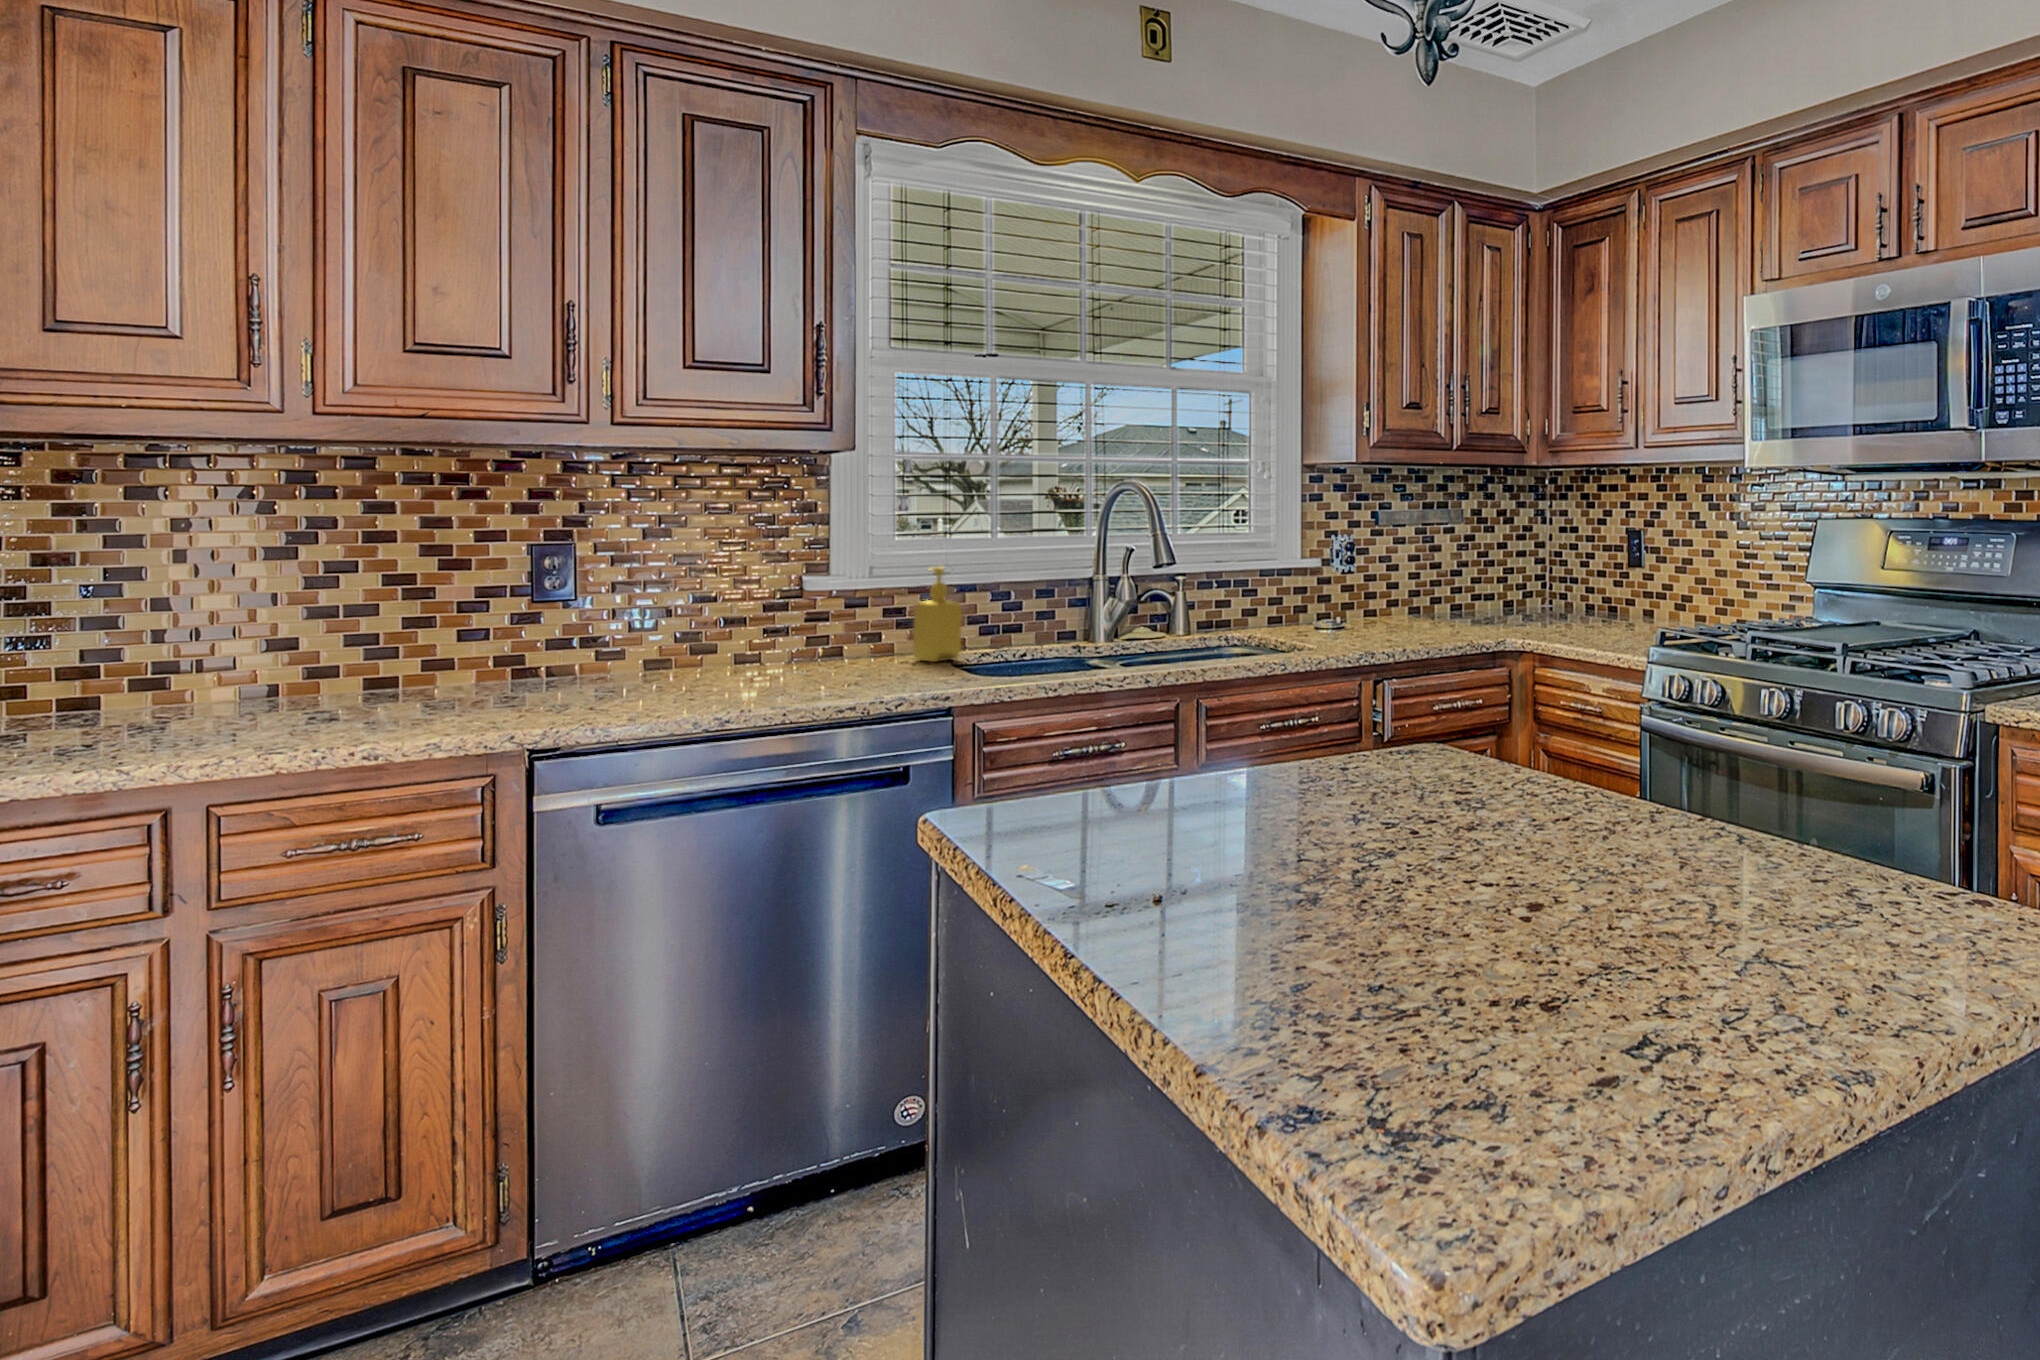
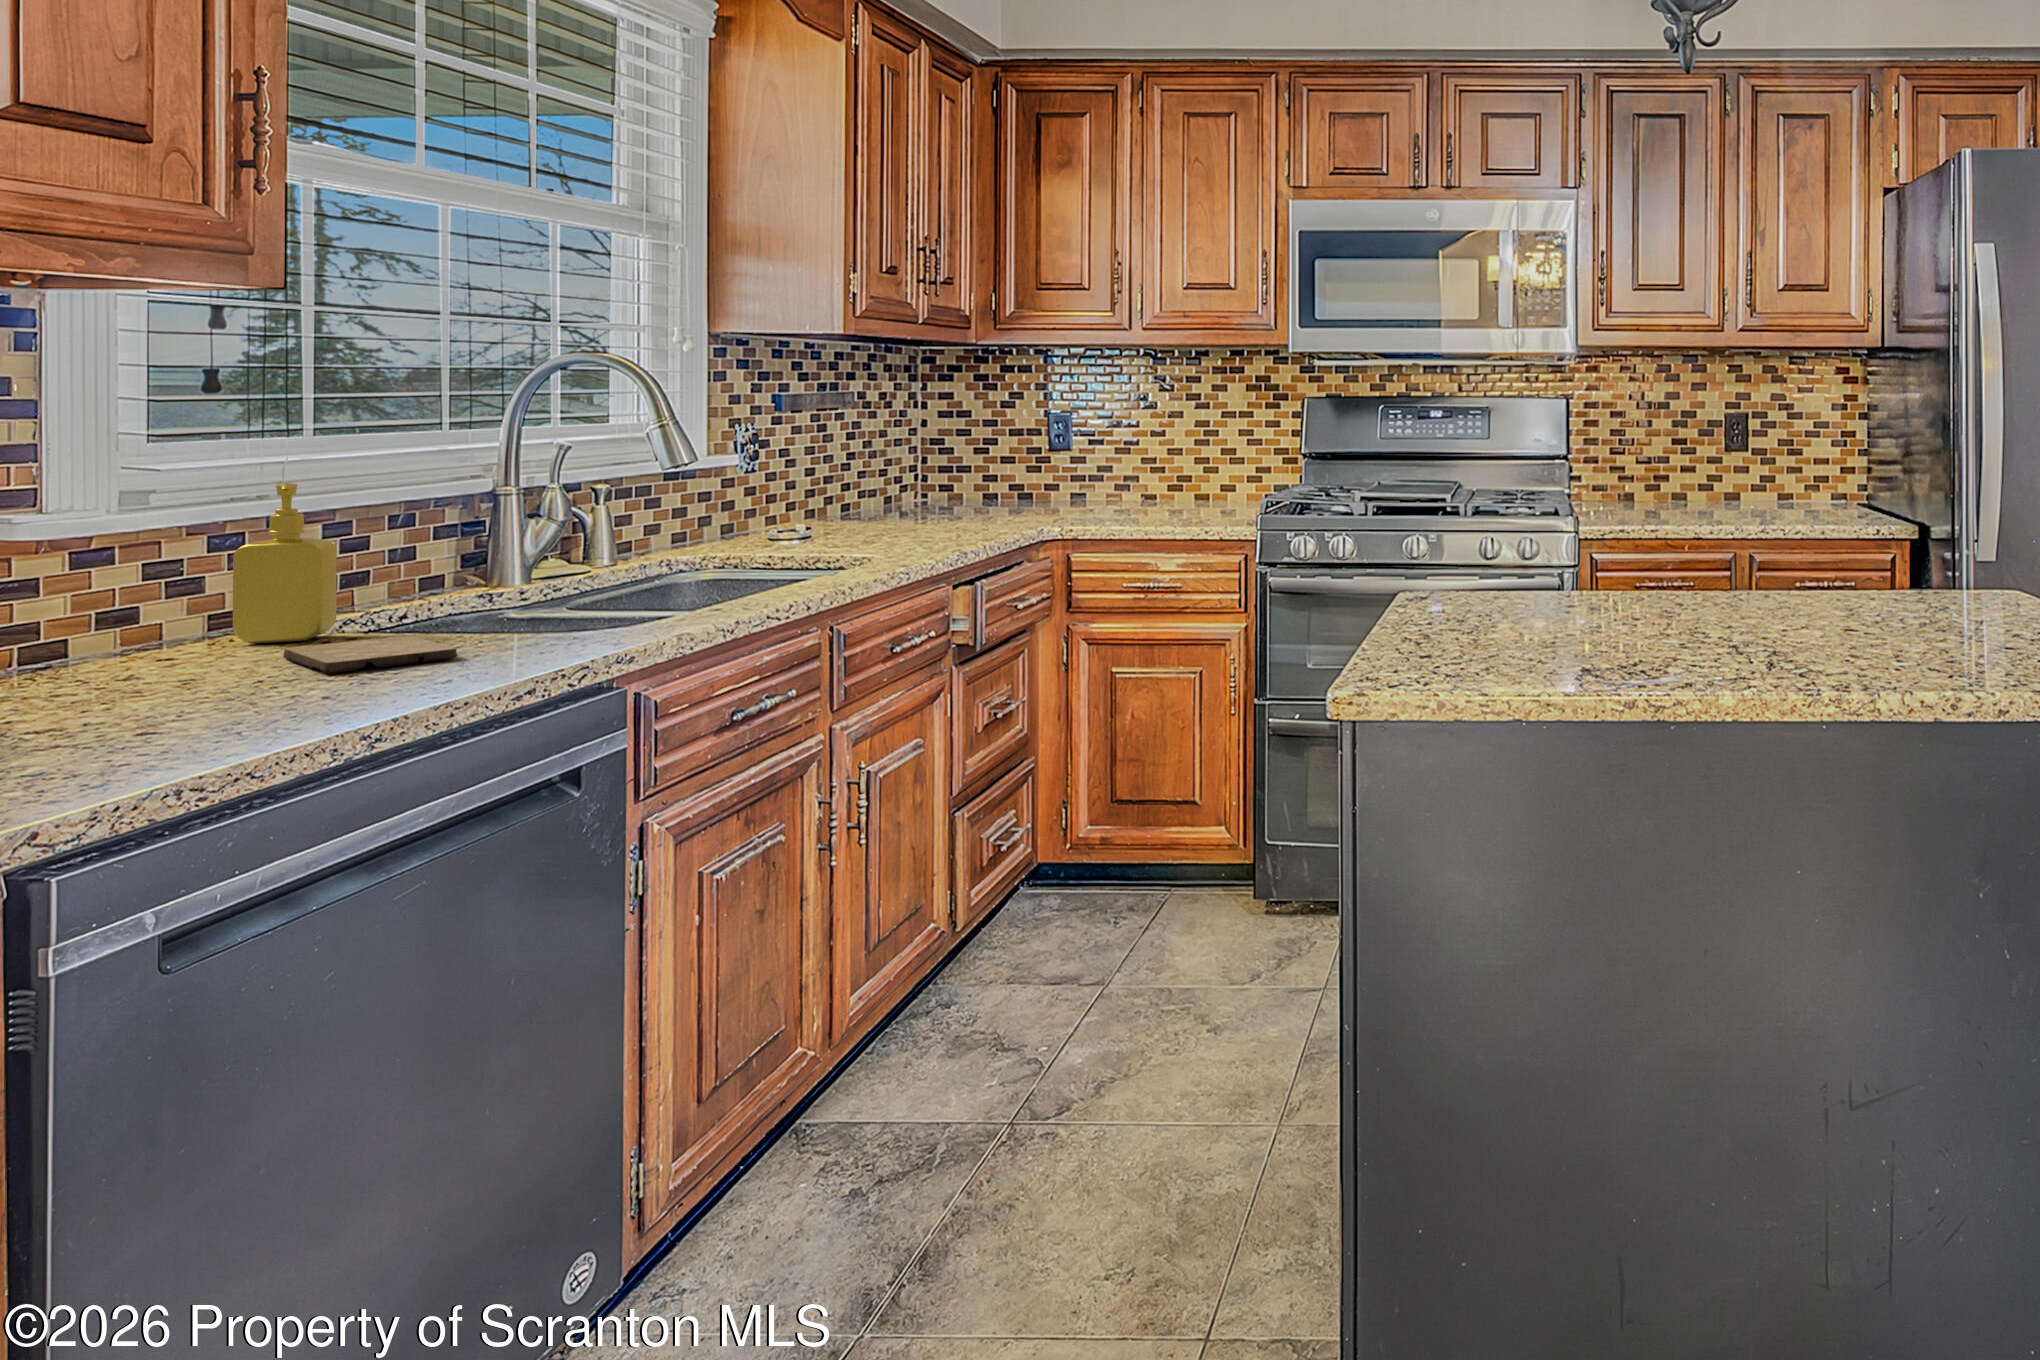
cutting board: none [847,665,950,684] -> present [283,635,457,673]

